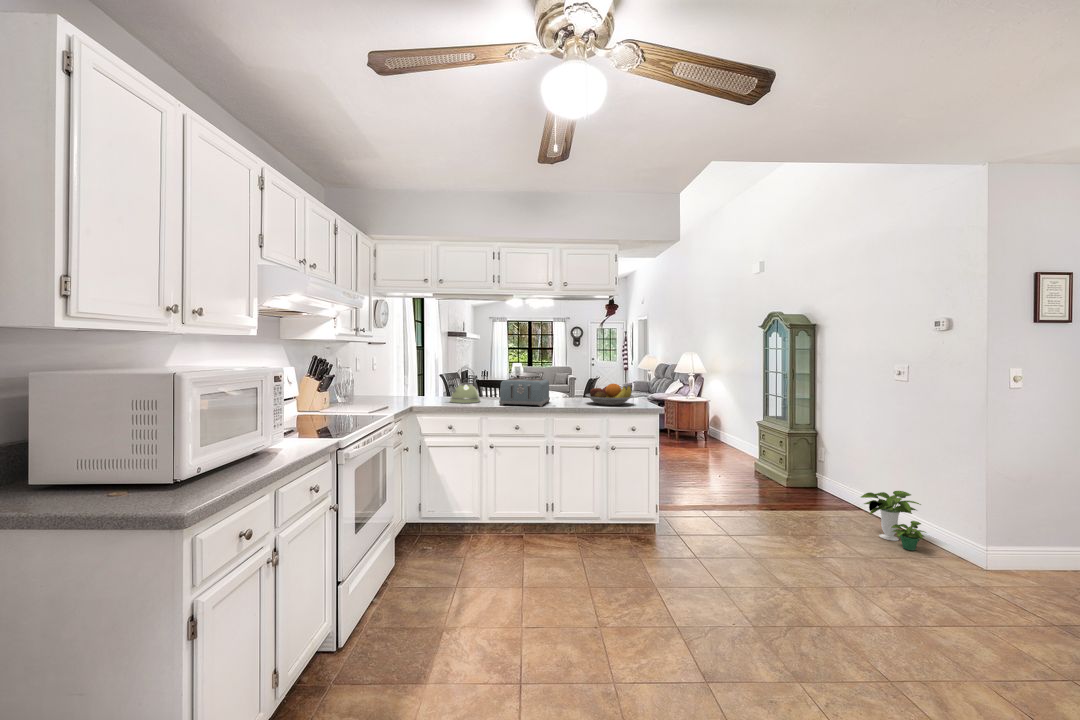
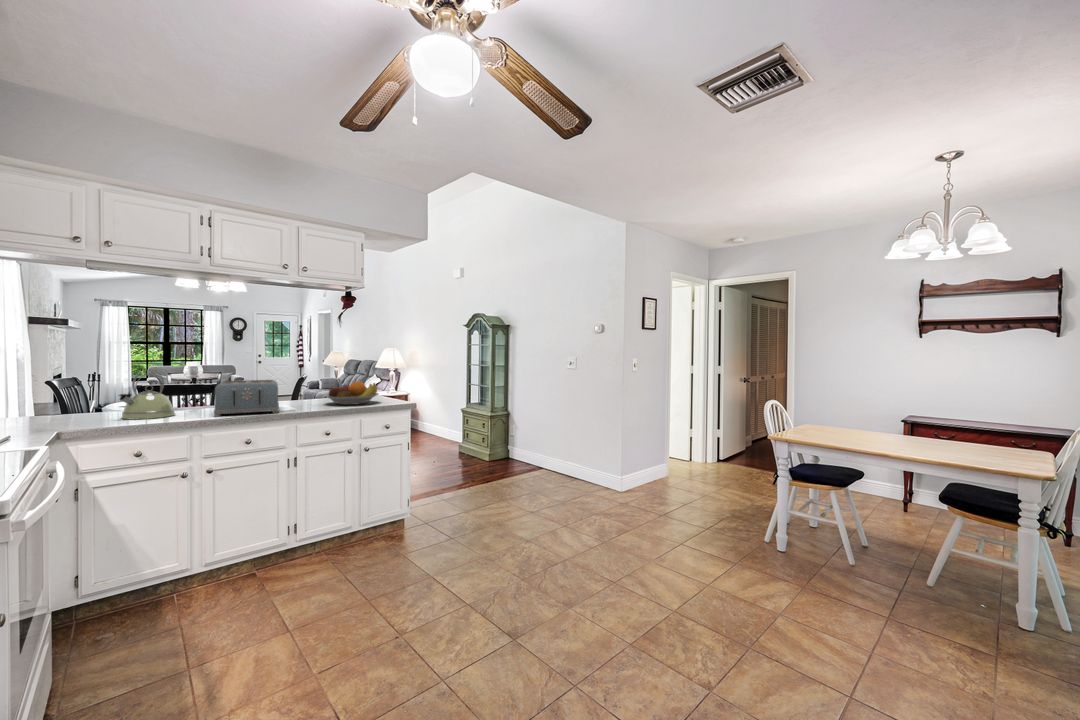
potted plant: present [861,491,926,551] -> none [555,450,597,492]

